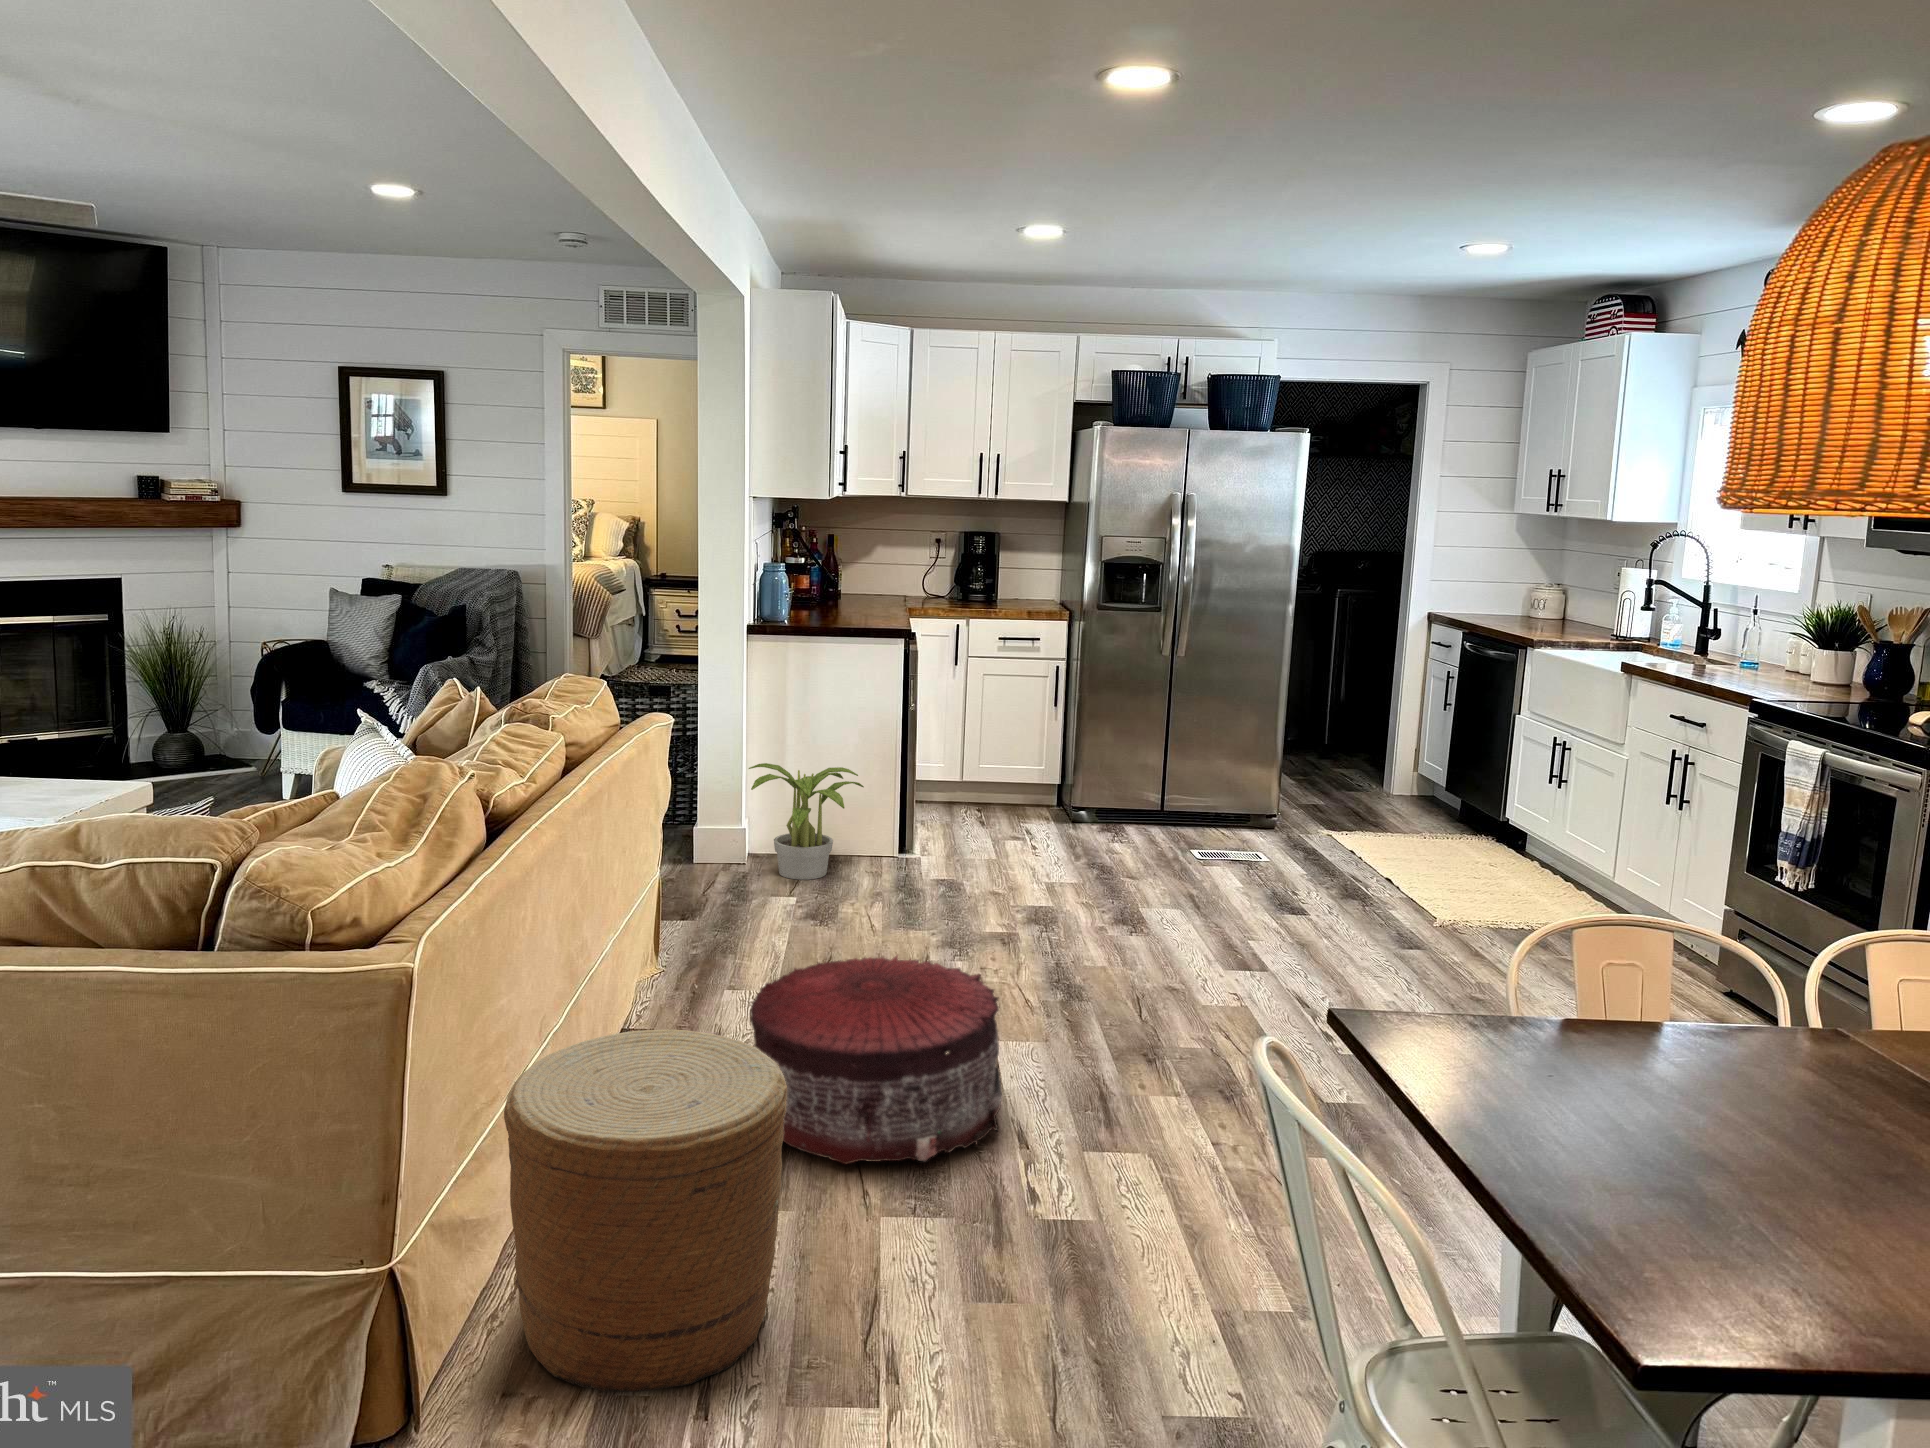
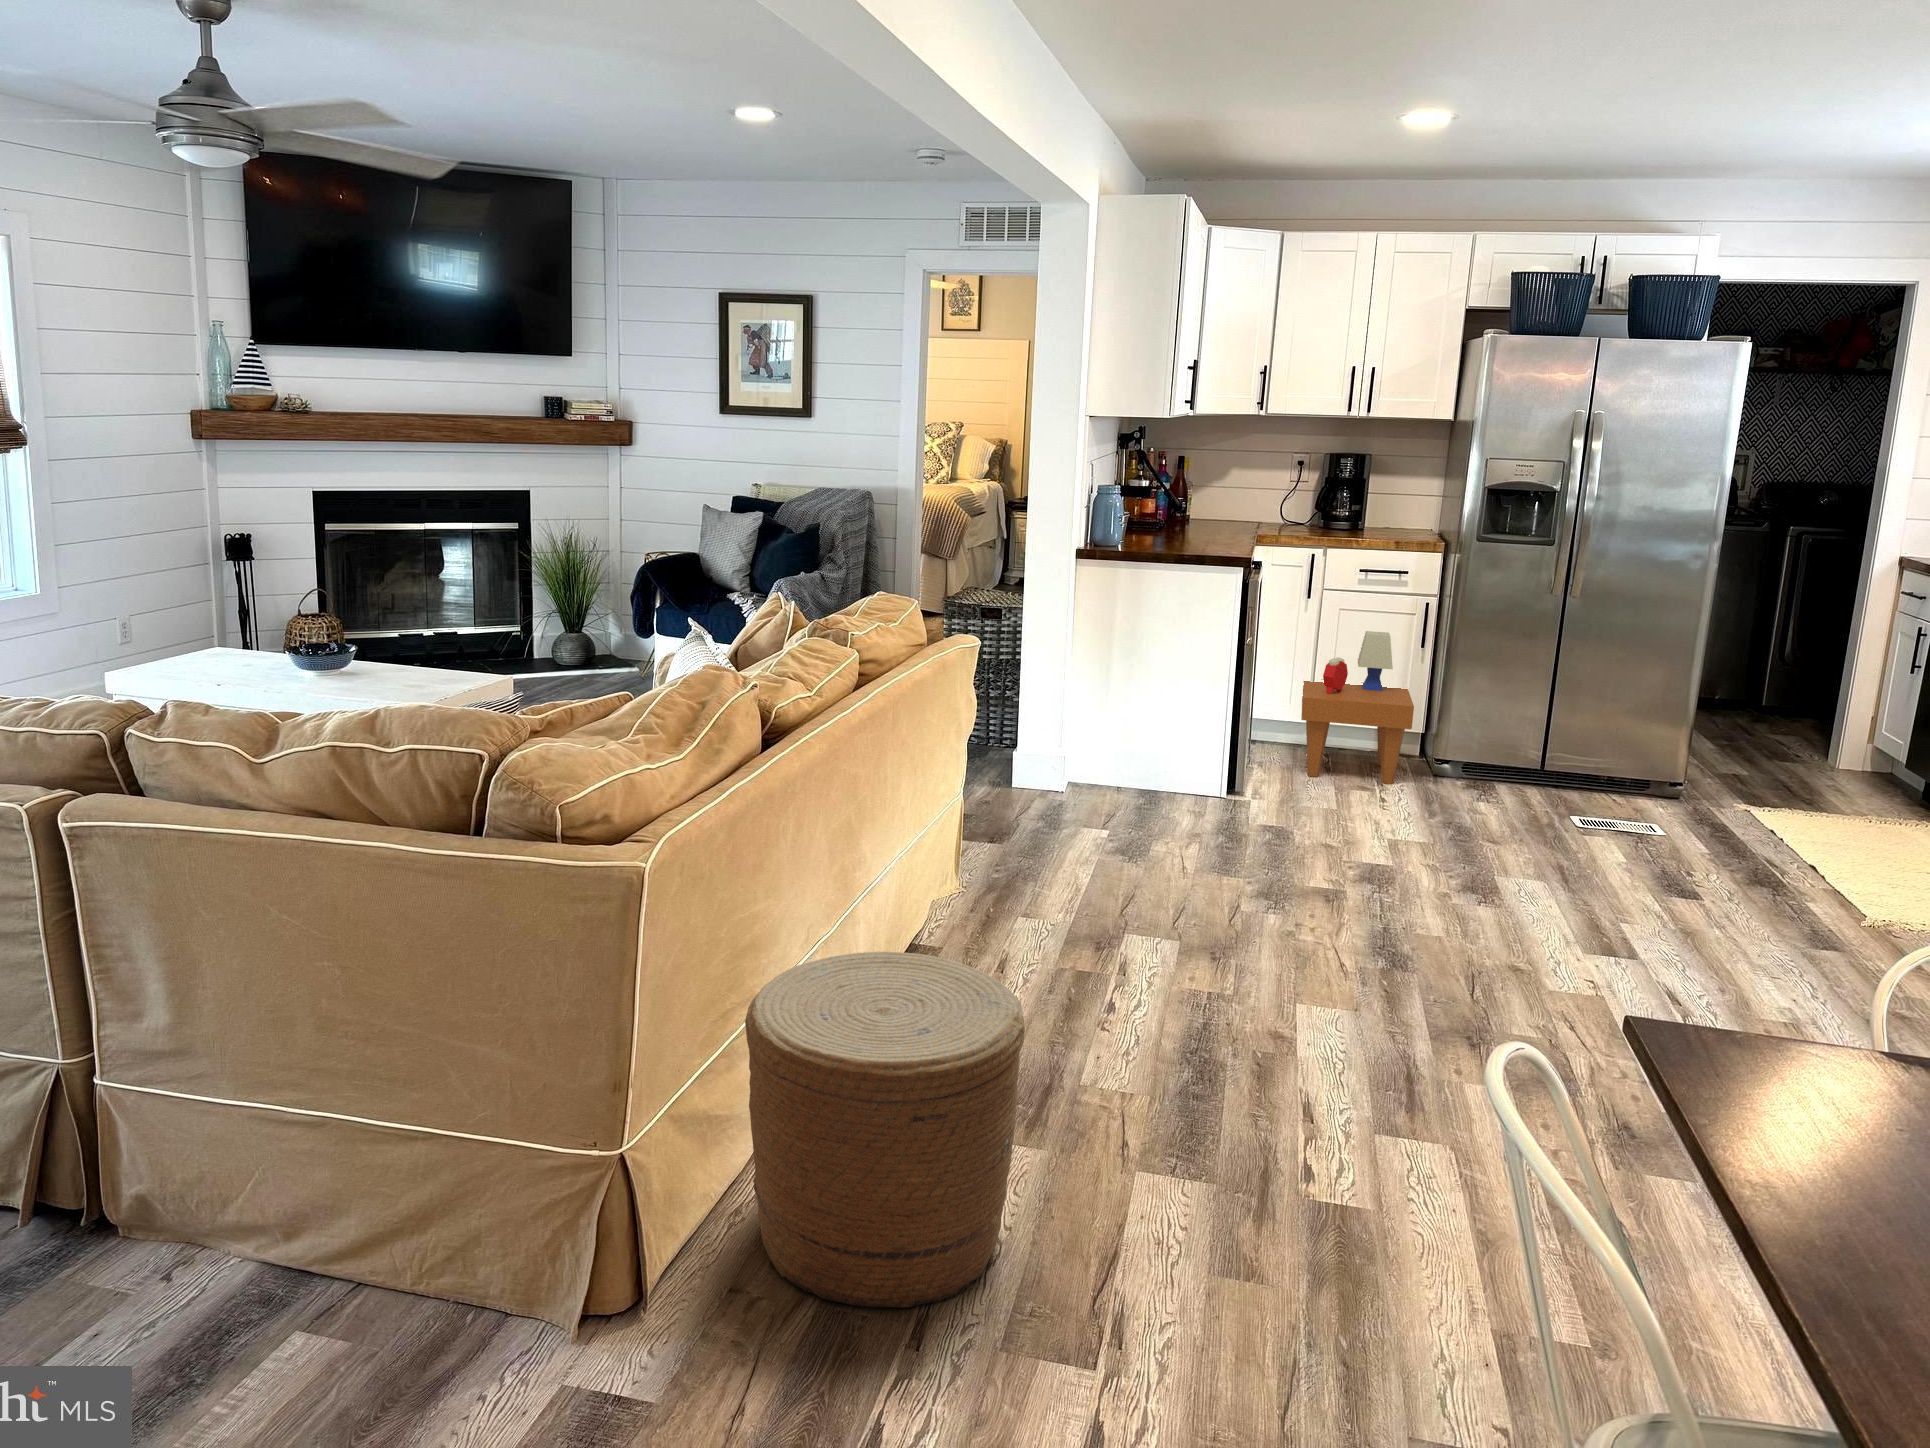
side table: none [954,694,1055,833] -> present [1301,631,1414,784]
potted plant: present [749,763,864,880] -> none [1072,692,1193,814]
pouf: present [750,956,1002,1165] -> none [1023,900,1292,1120]

